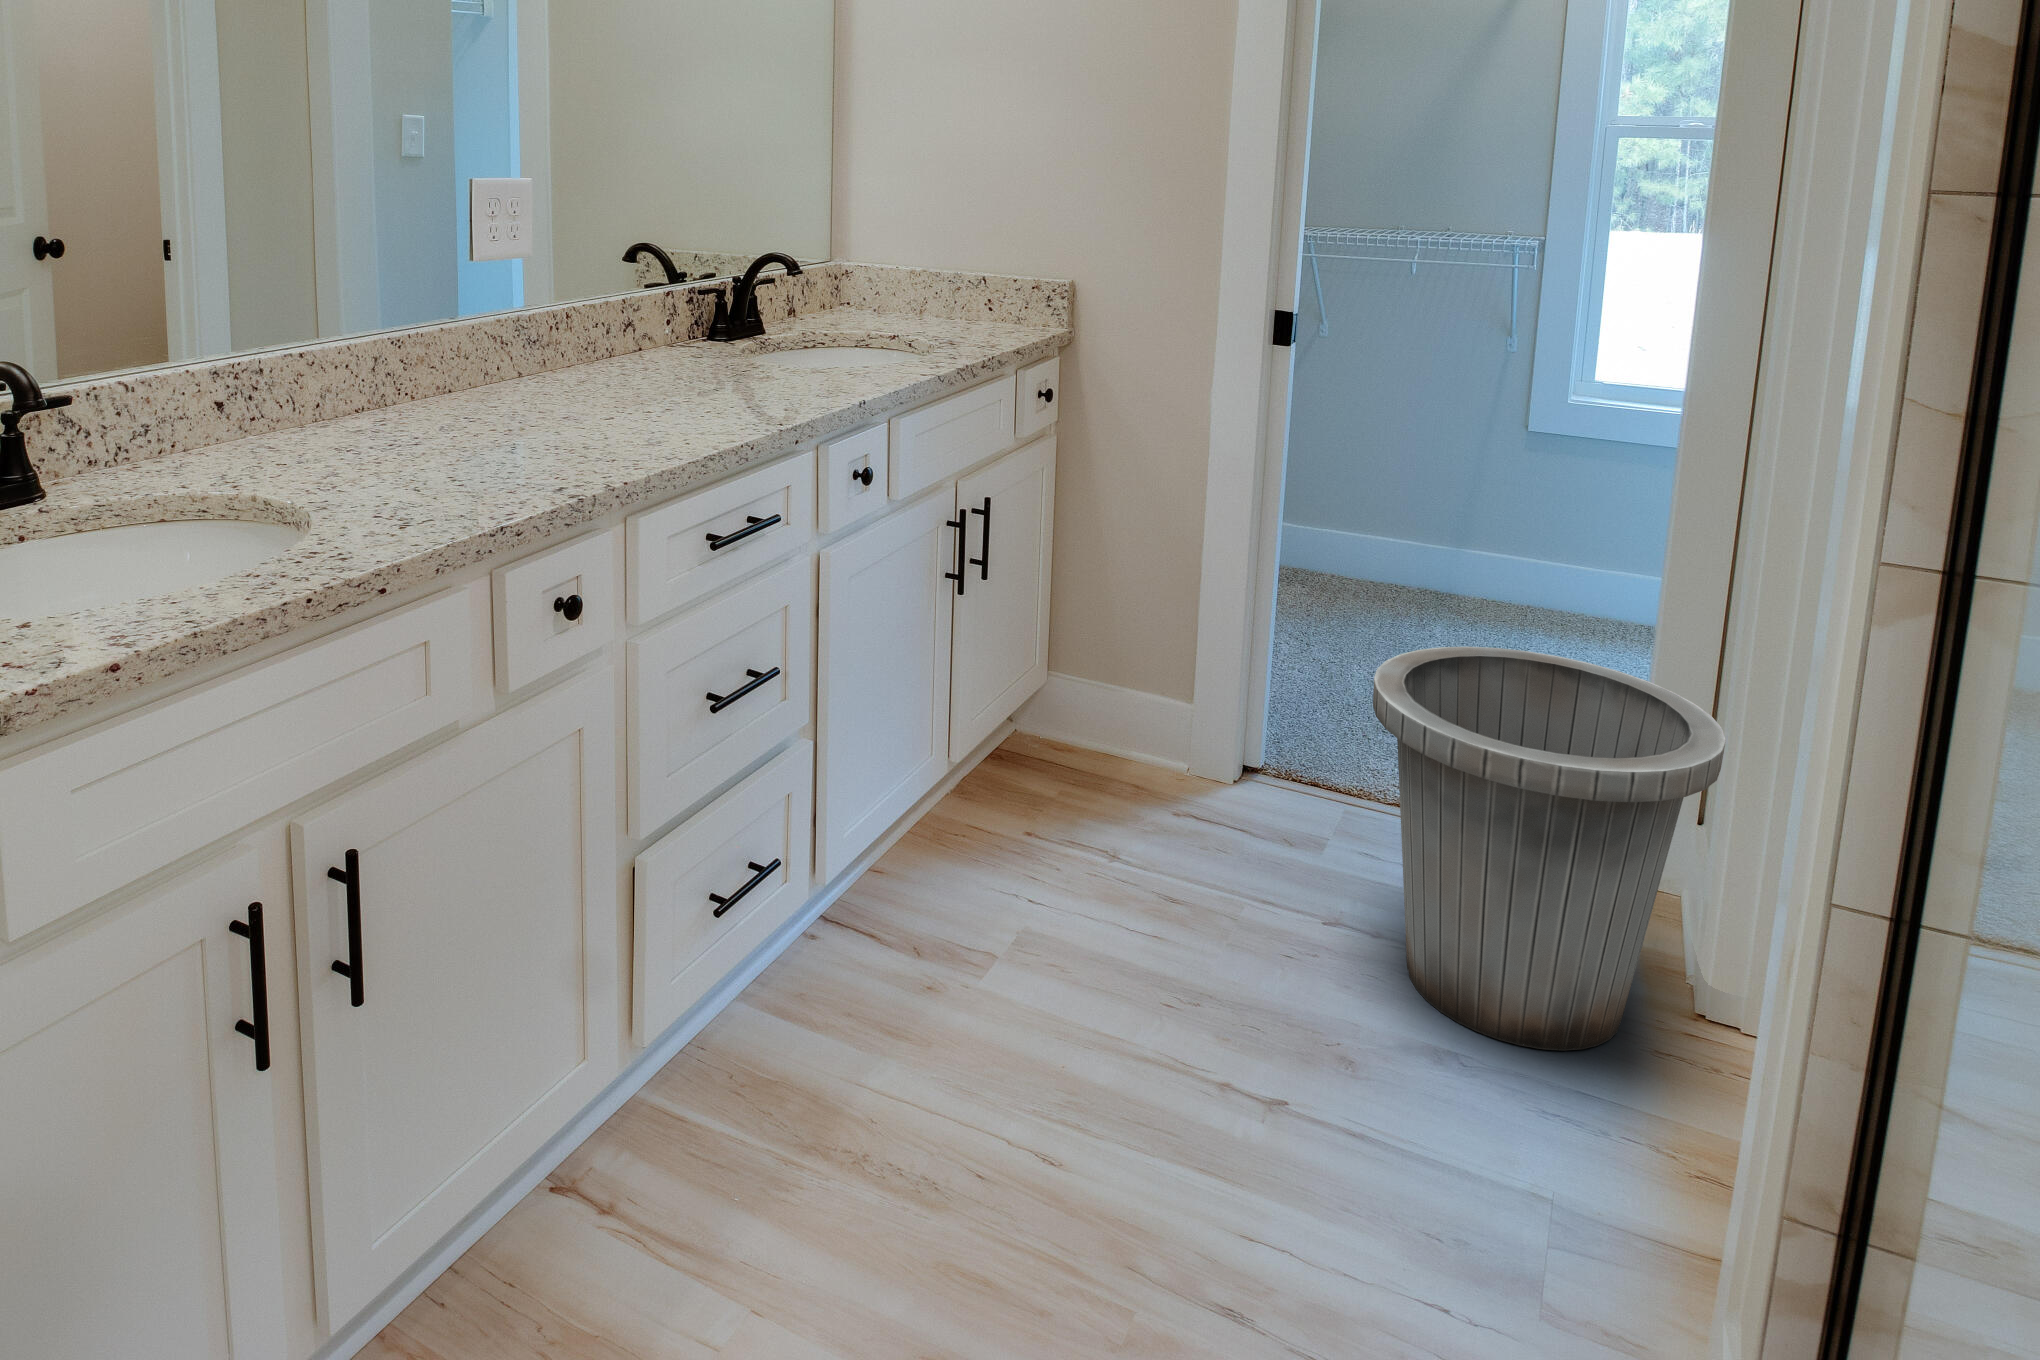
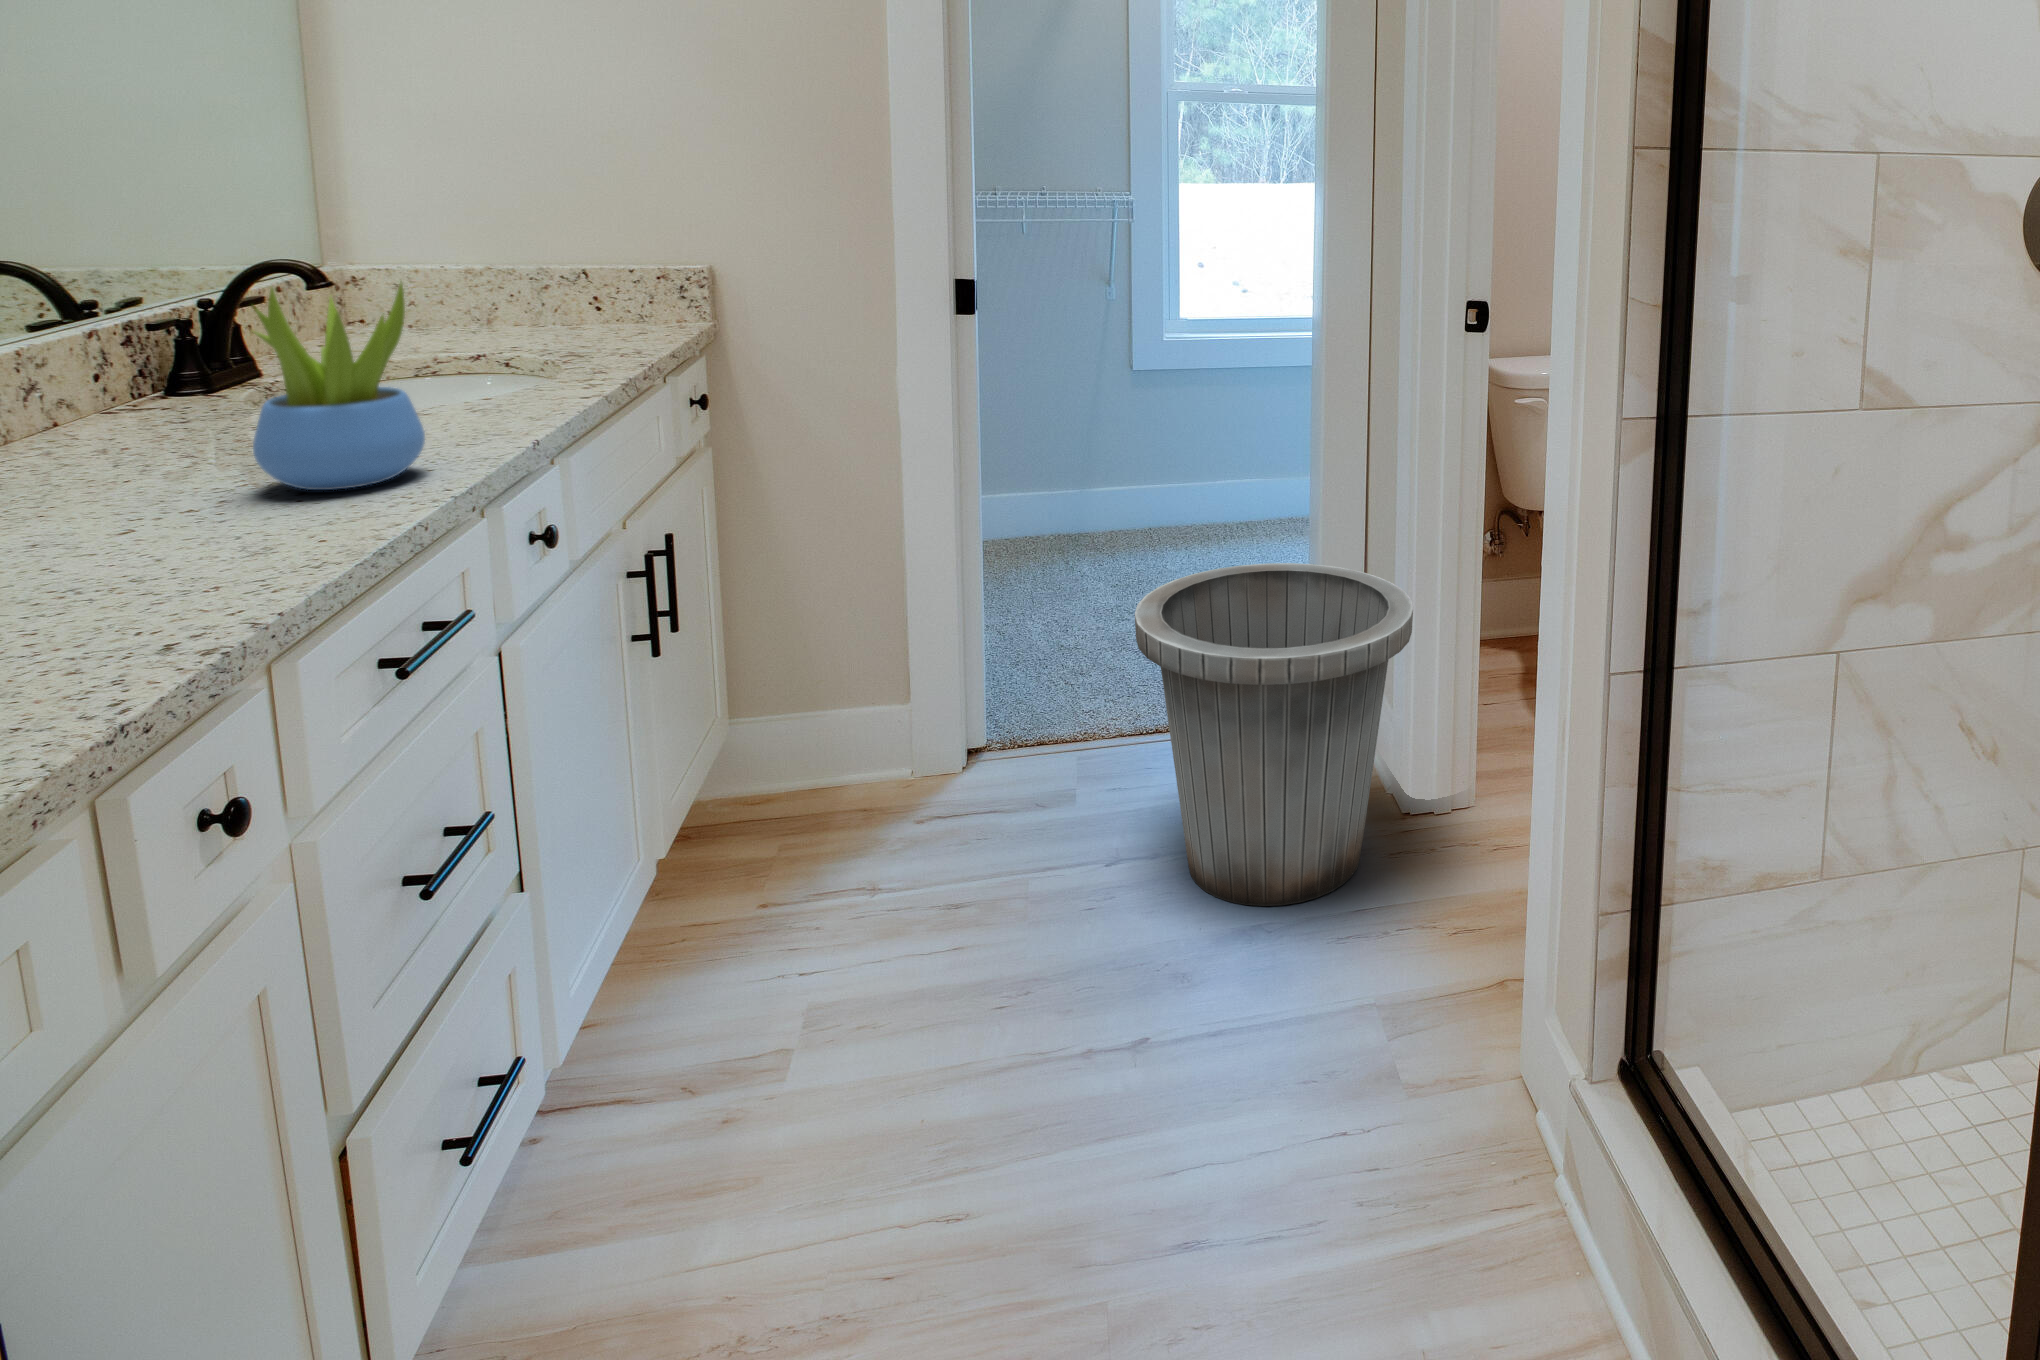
succulent plant: none [685,261,780,410] -> present [253,283,425,490]

